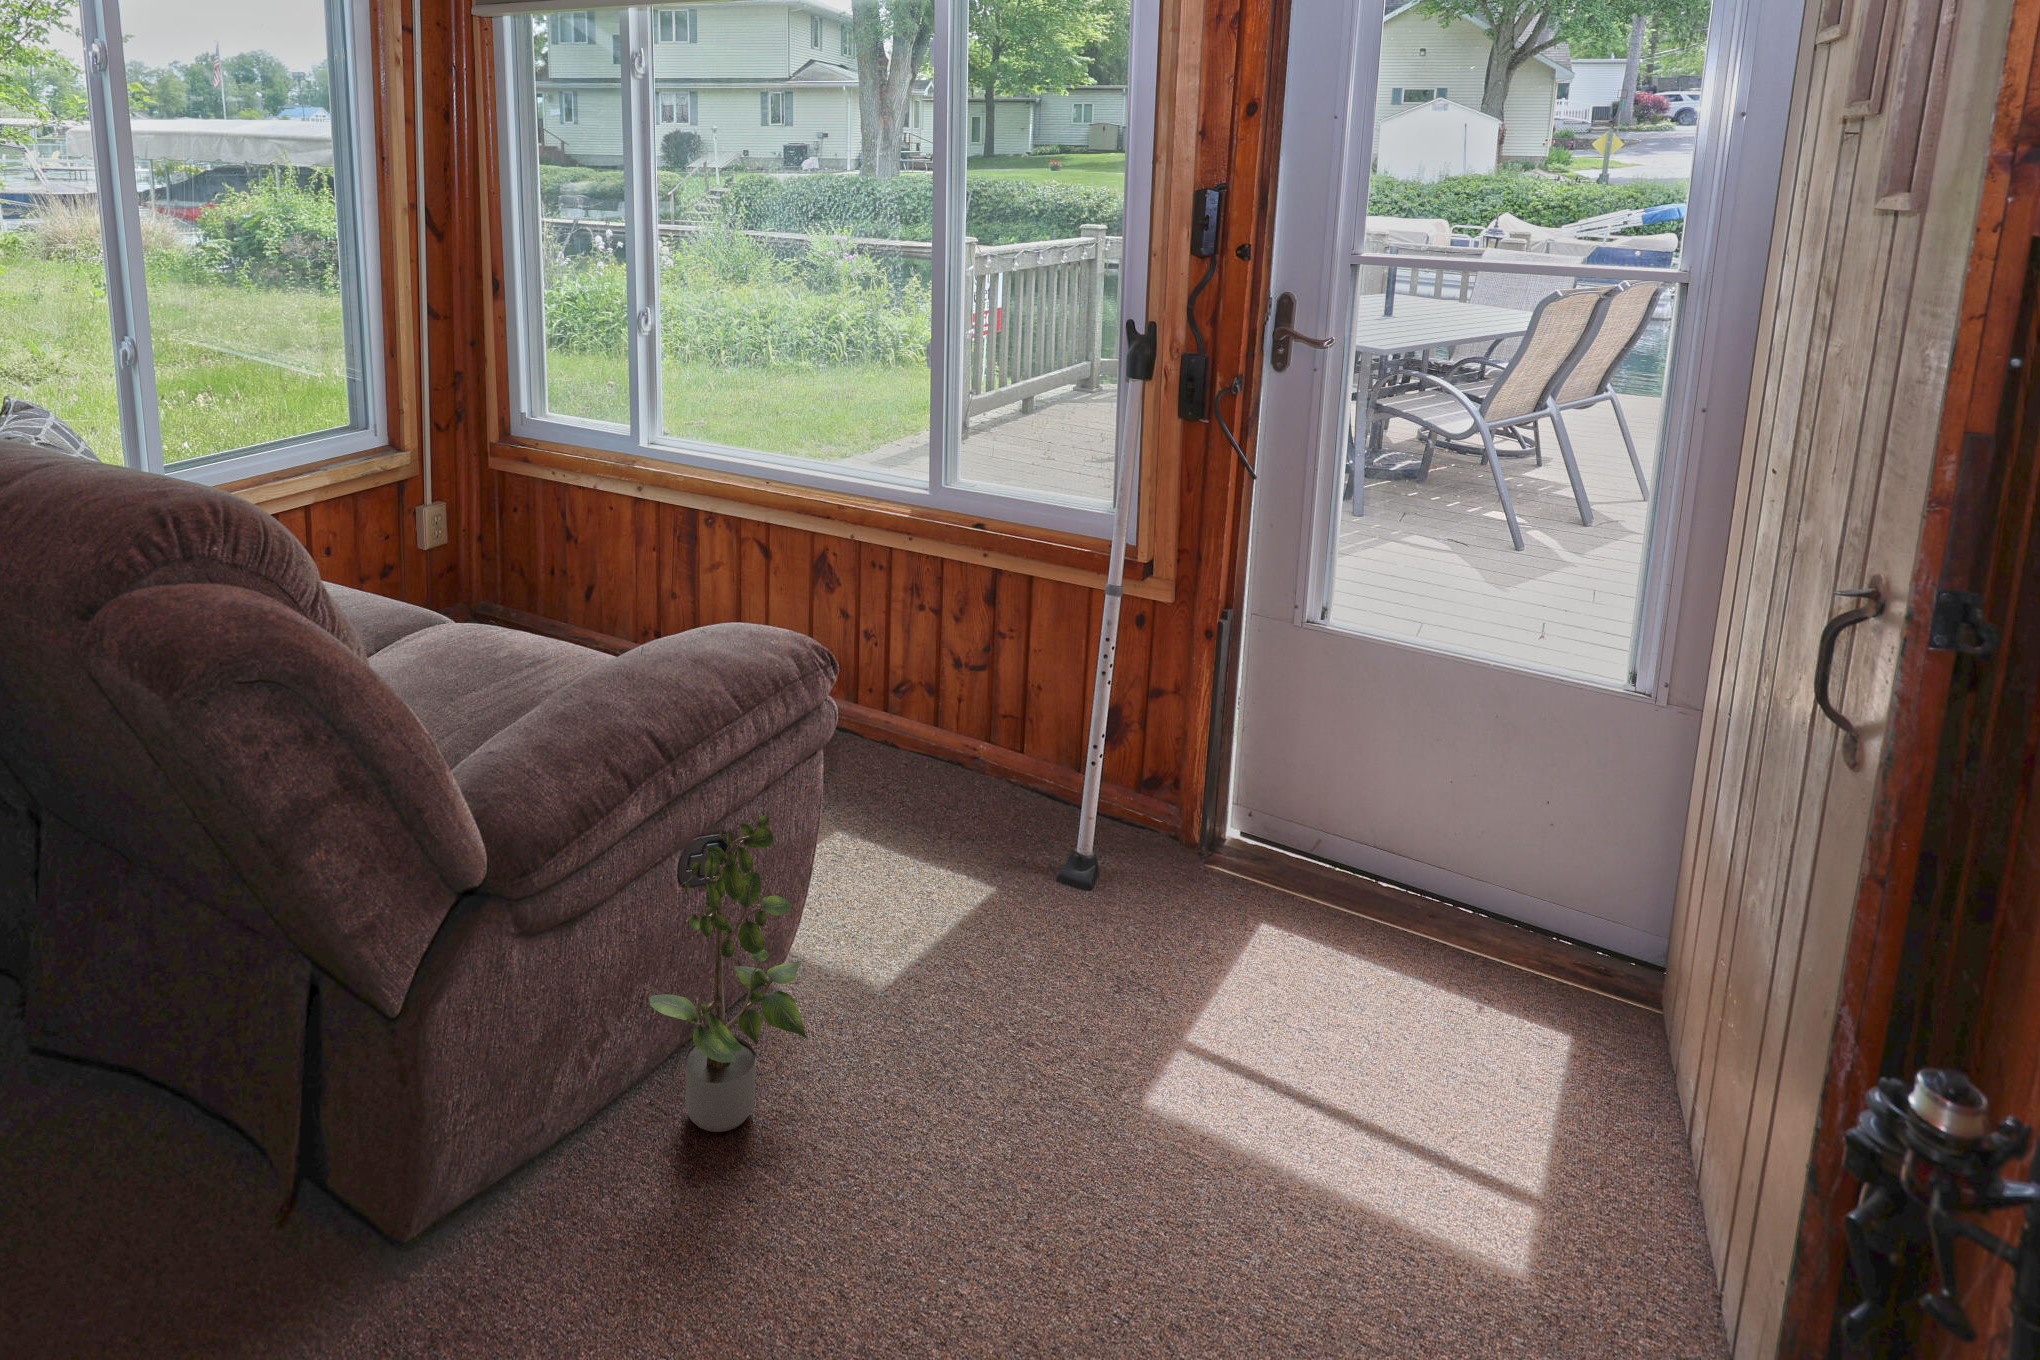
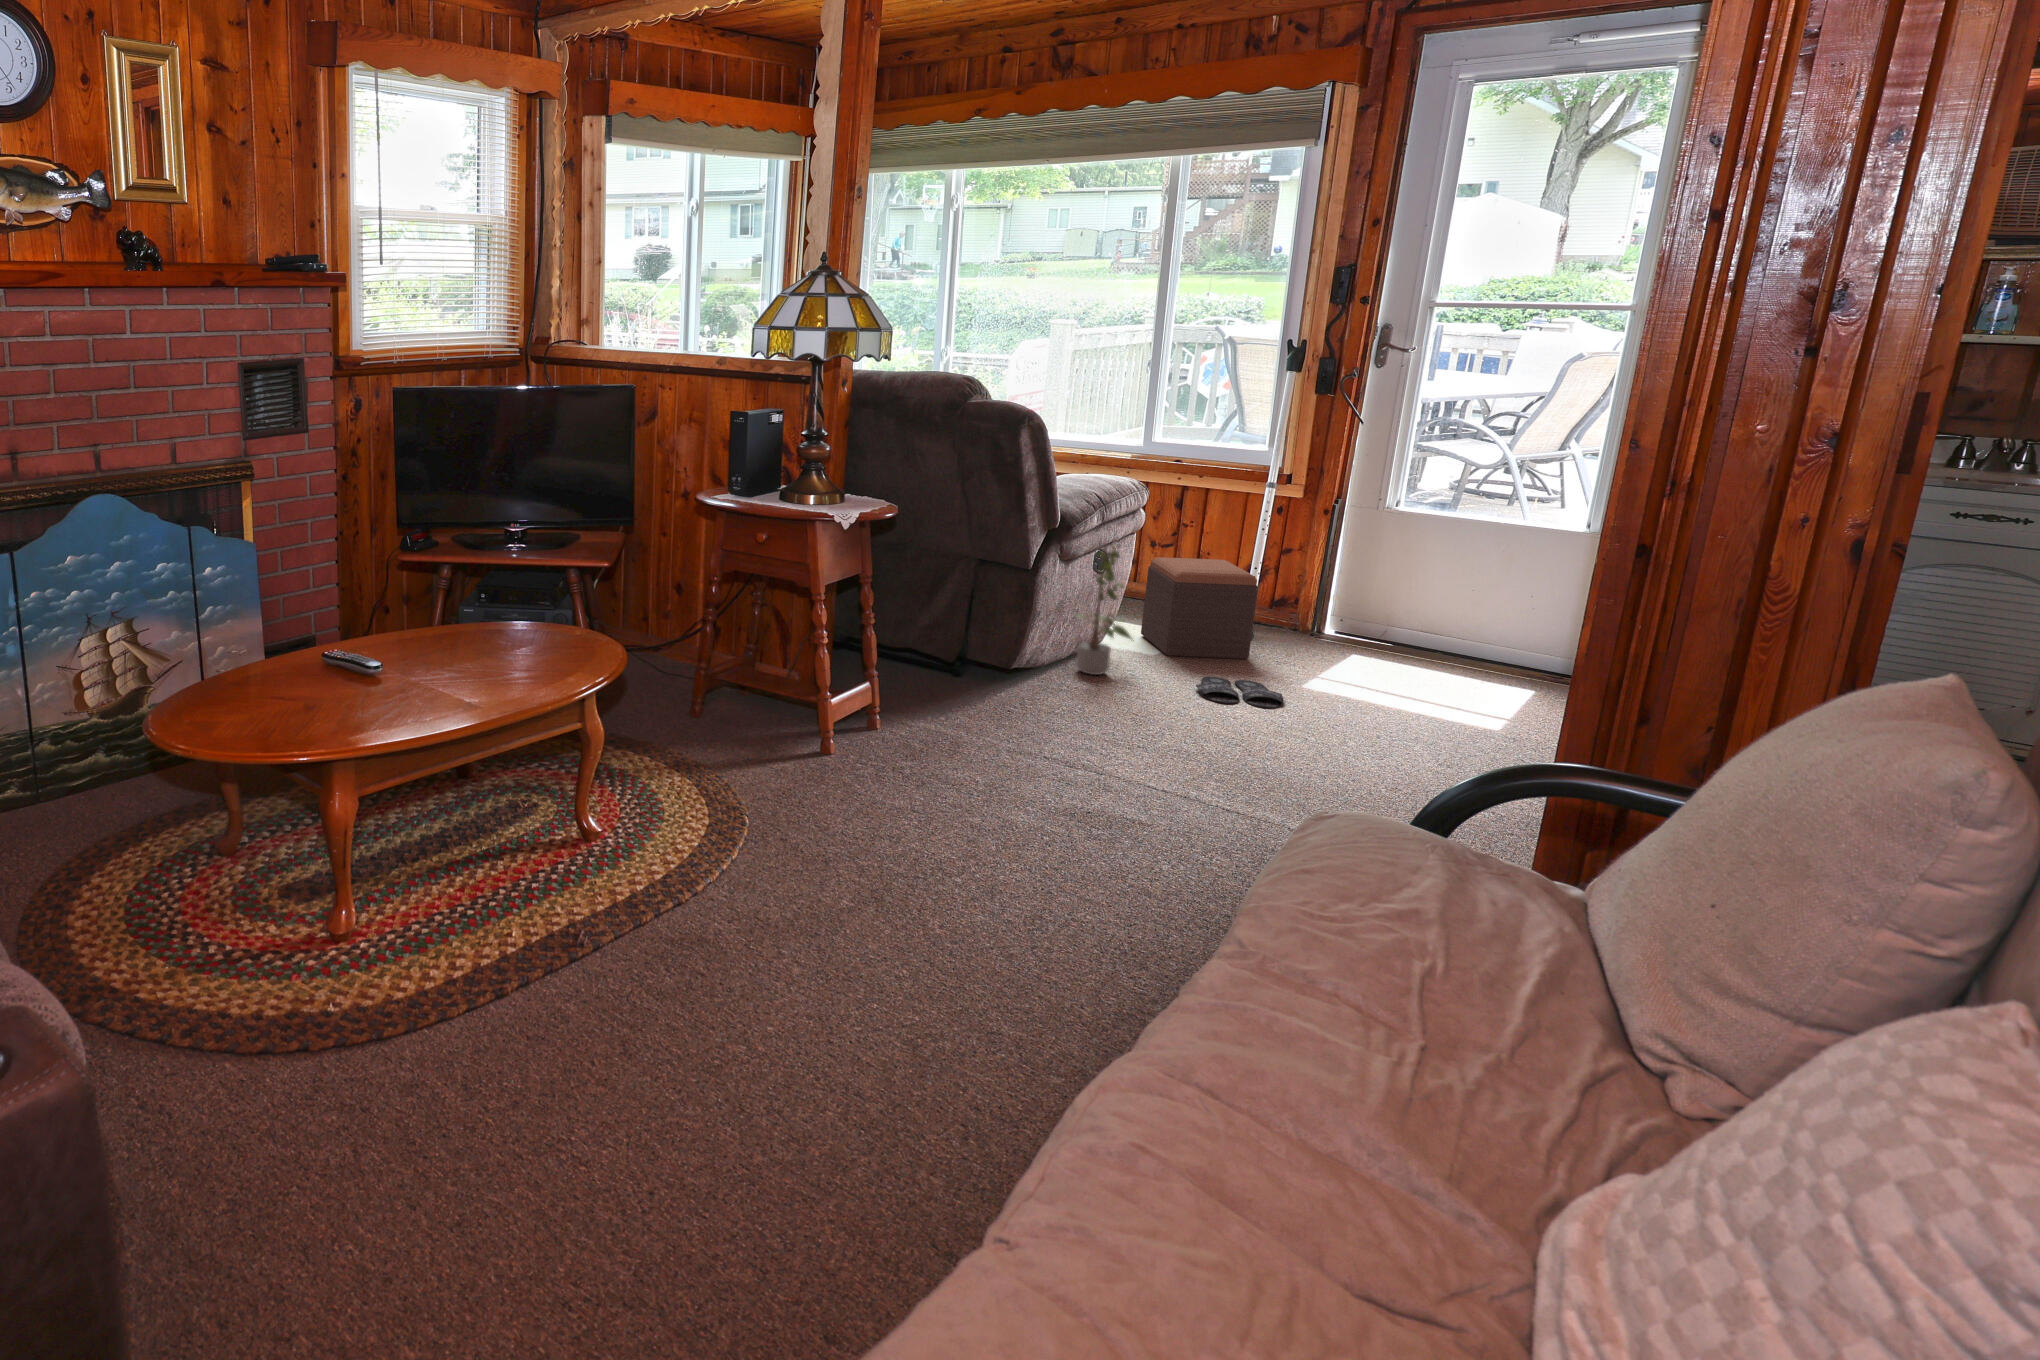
footstool: none [893,753,1077,993] -> present [1141,557,1258,659]
slippers: none [921,1097,1100,1264] -> present [1196,677,1283,709]

